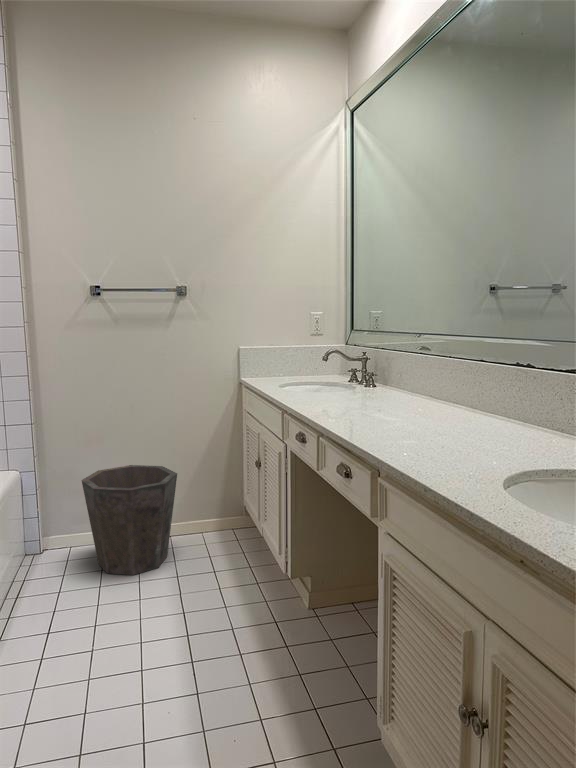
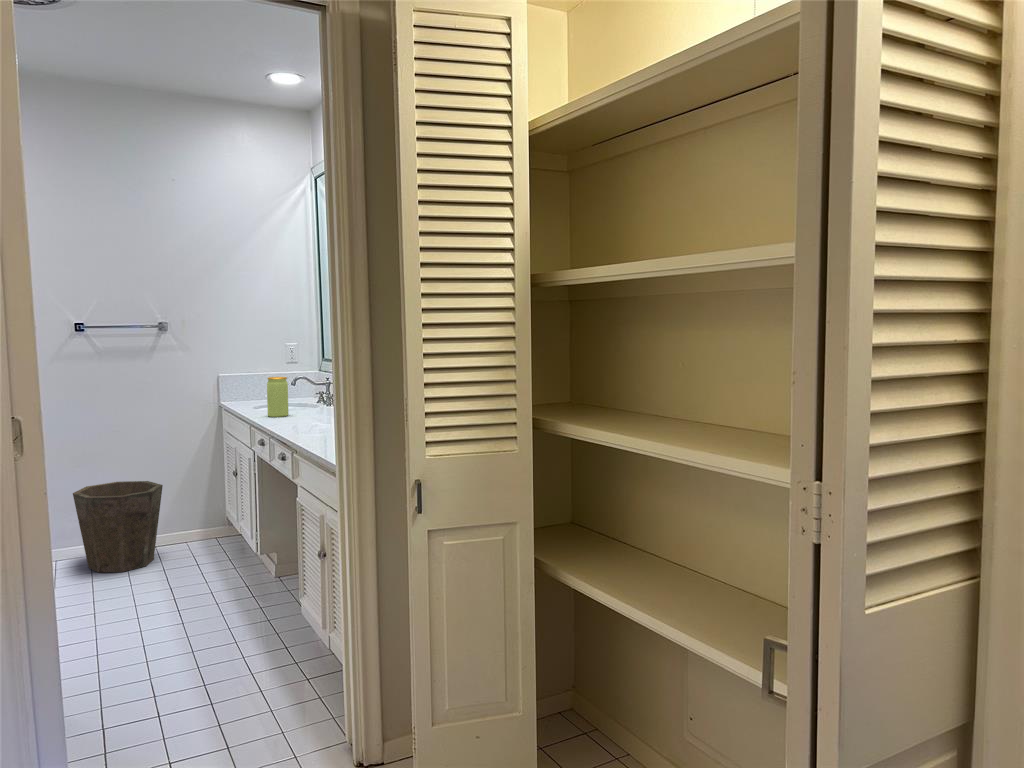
jar: none [303,349,330,402] -> present [267,377,288,417]

